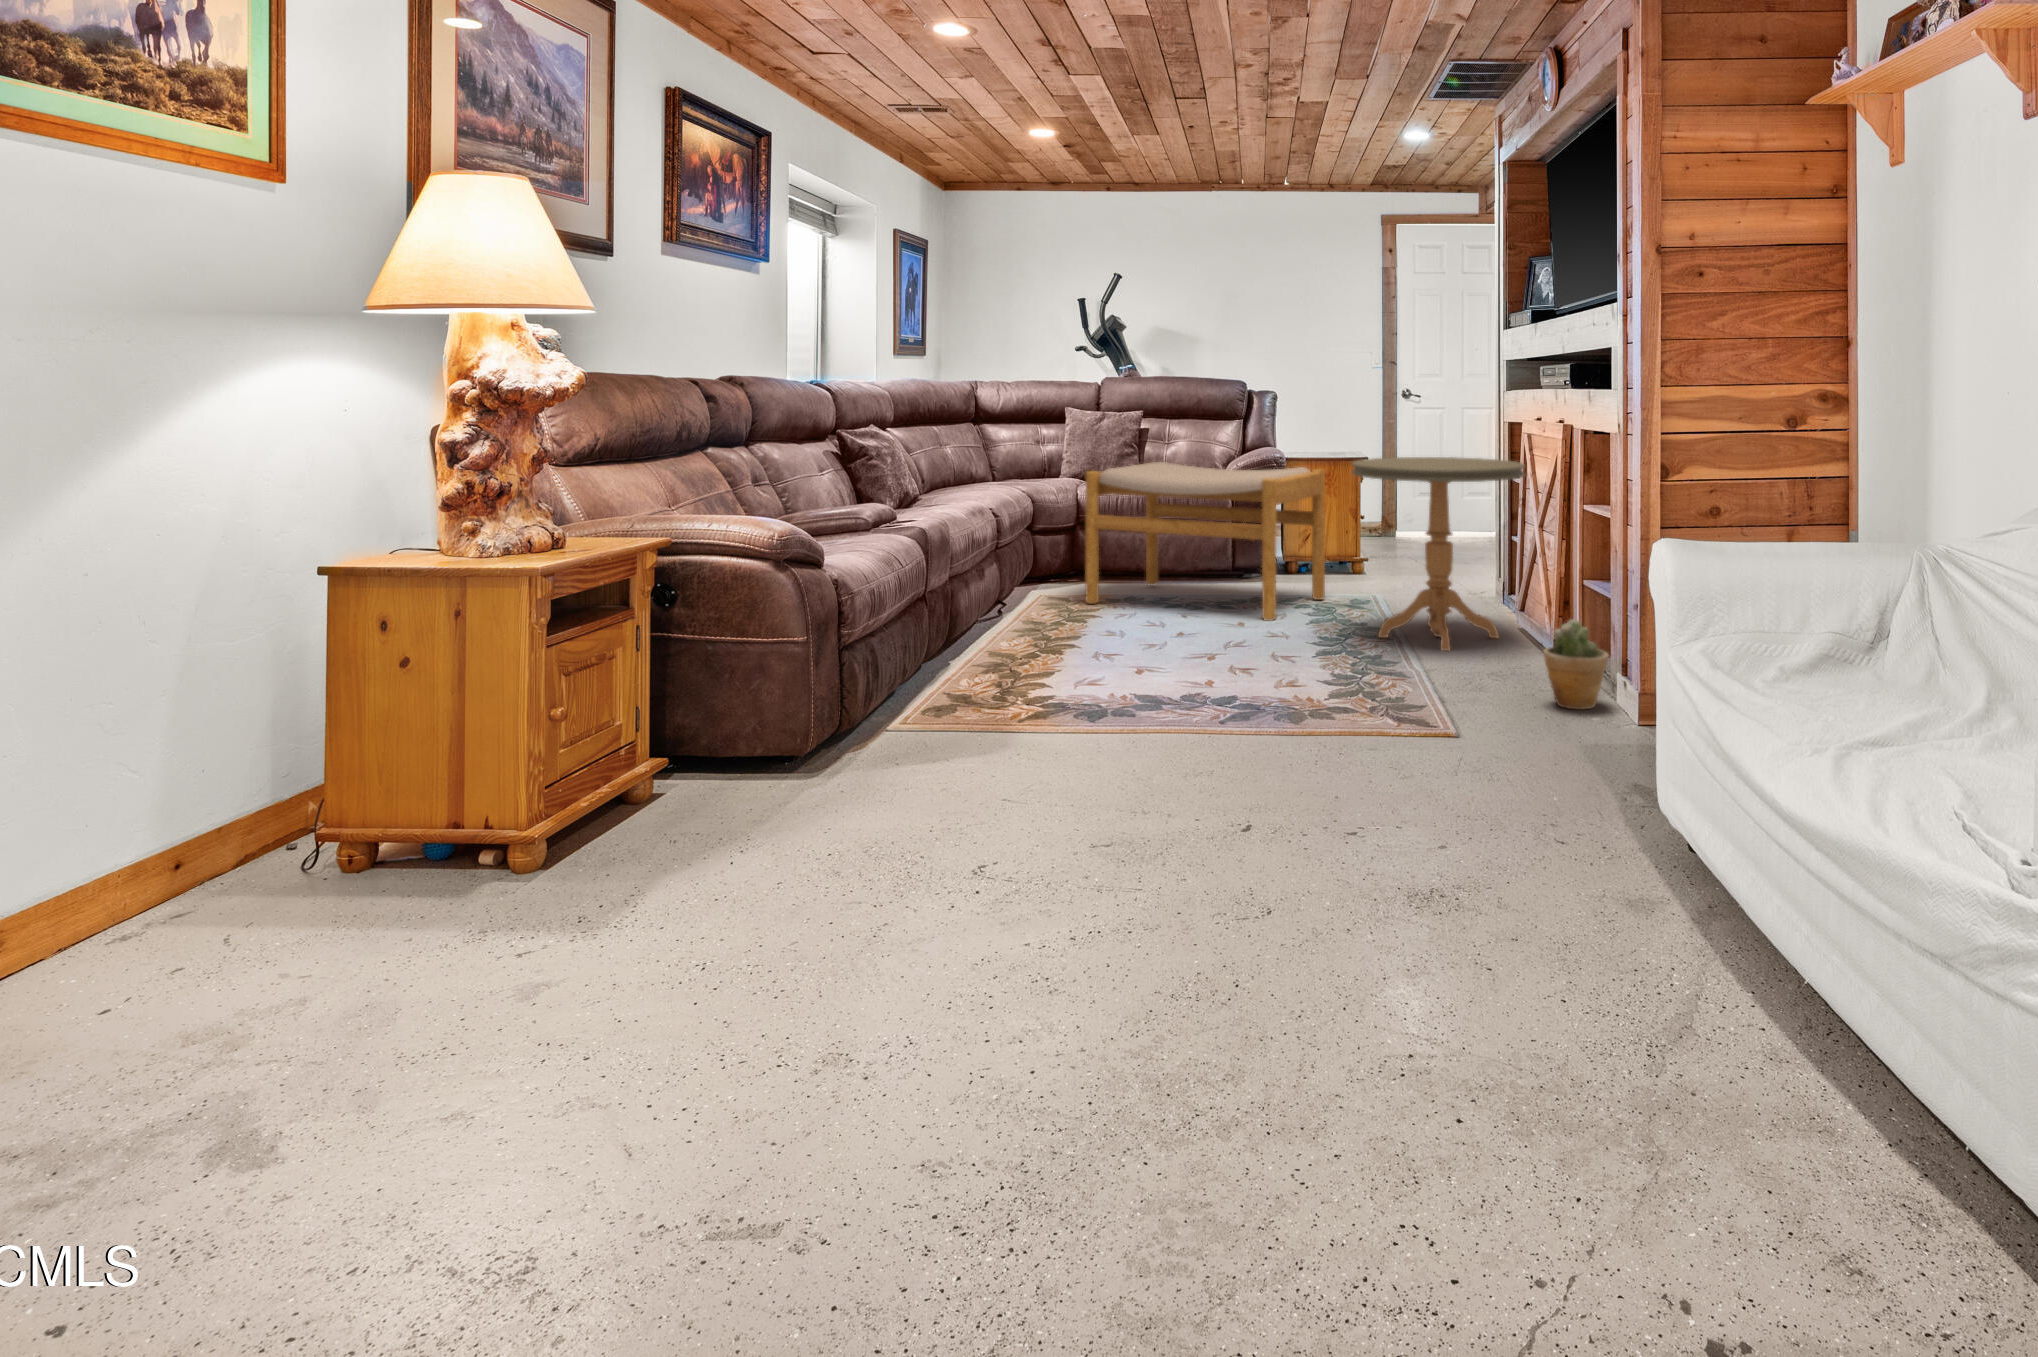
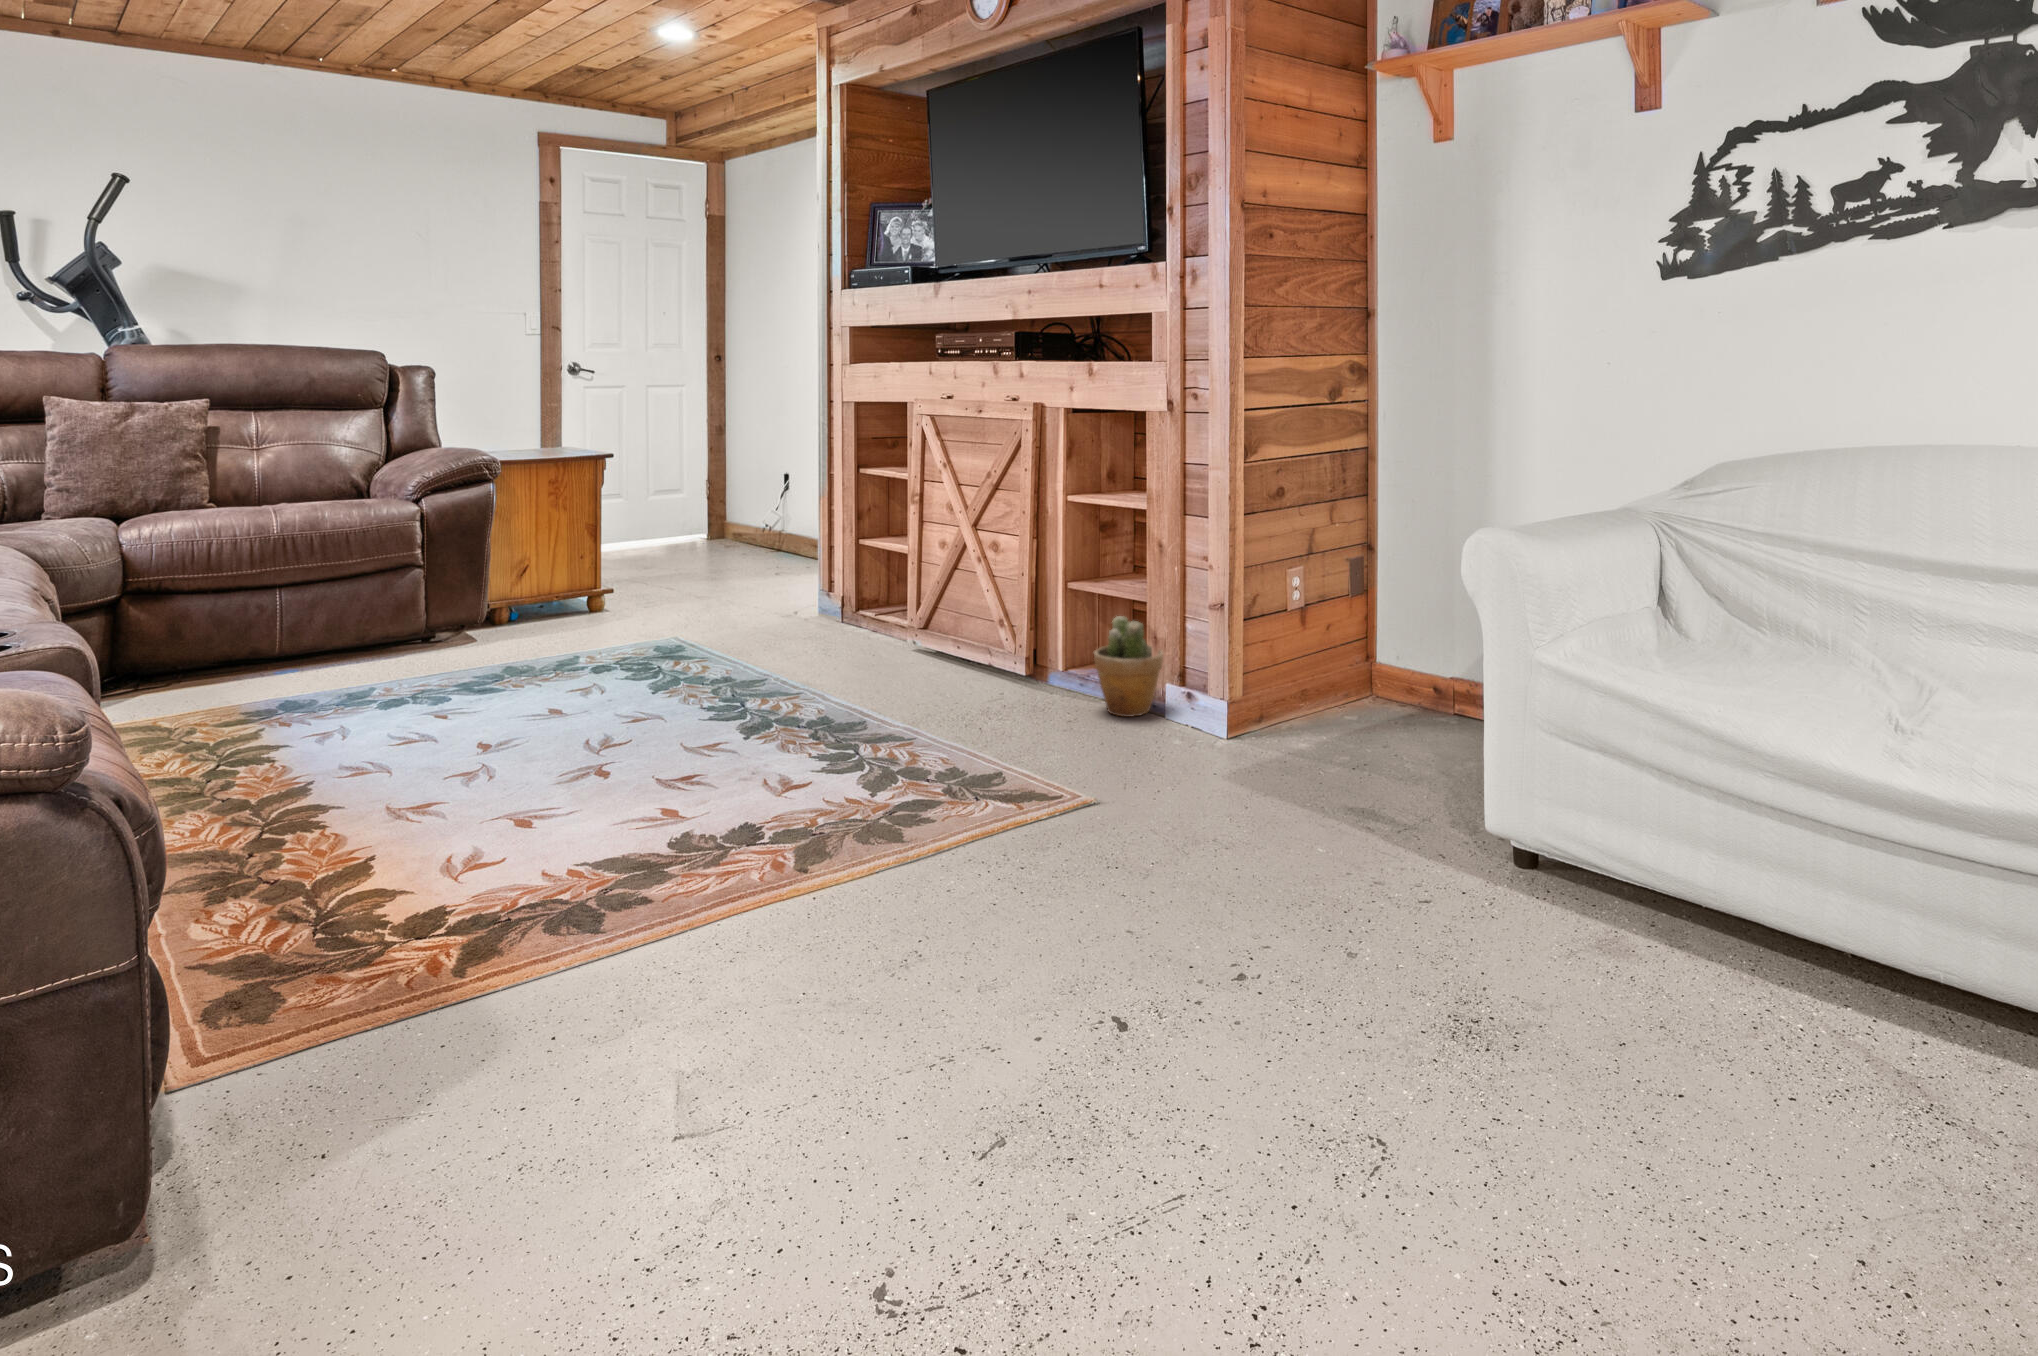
side table: present [1352,457,1525,651] -> none [726,445,944,681]
footstool: present [1085,462,1325,621] -> none [215,471,602,716]

